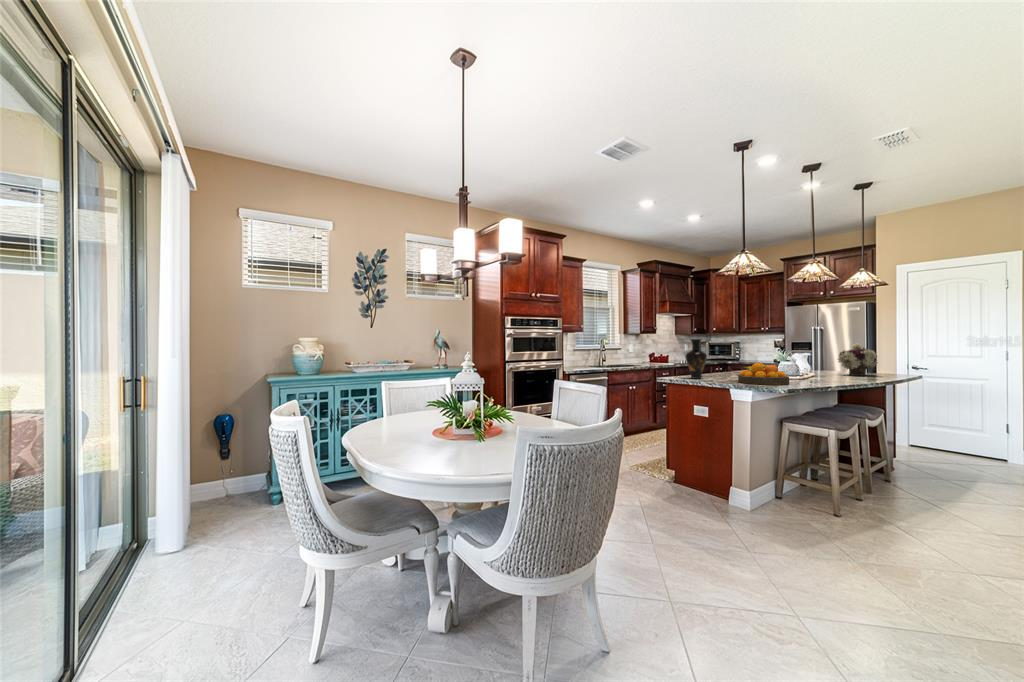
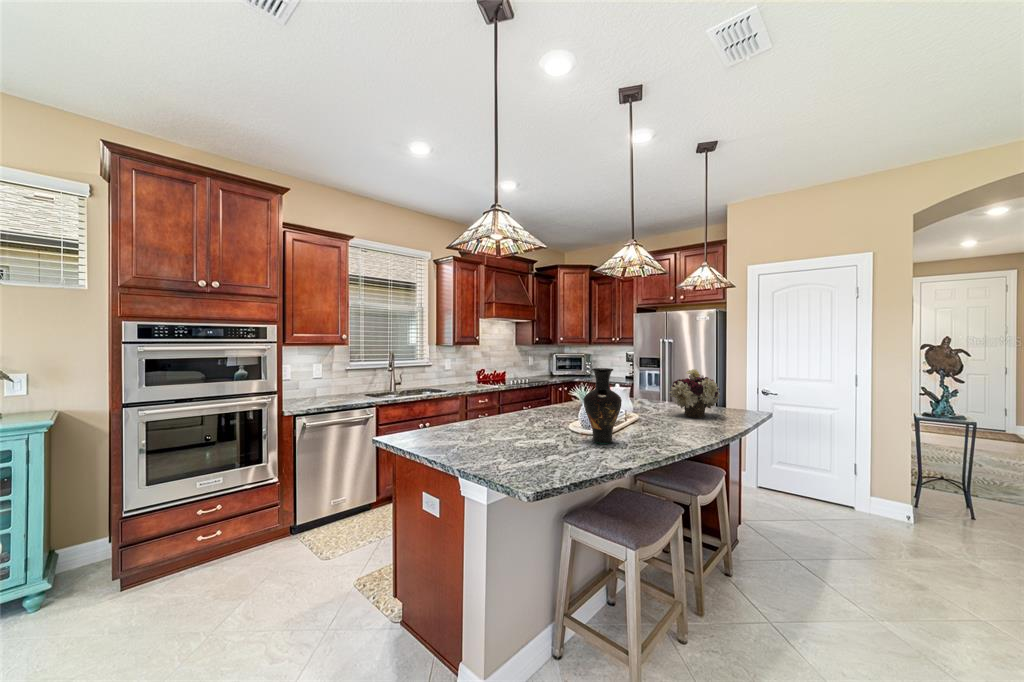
vase: present [685,339,707,379] -> present [584,368,622,444]
fruit bowl: present [738,363,789,385] -> none [487,413,569,465]

